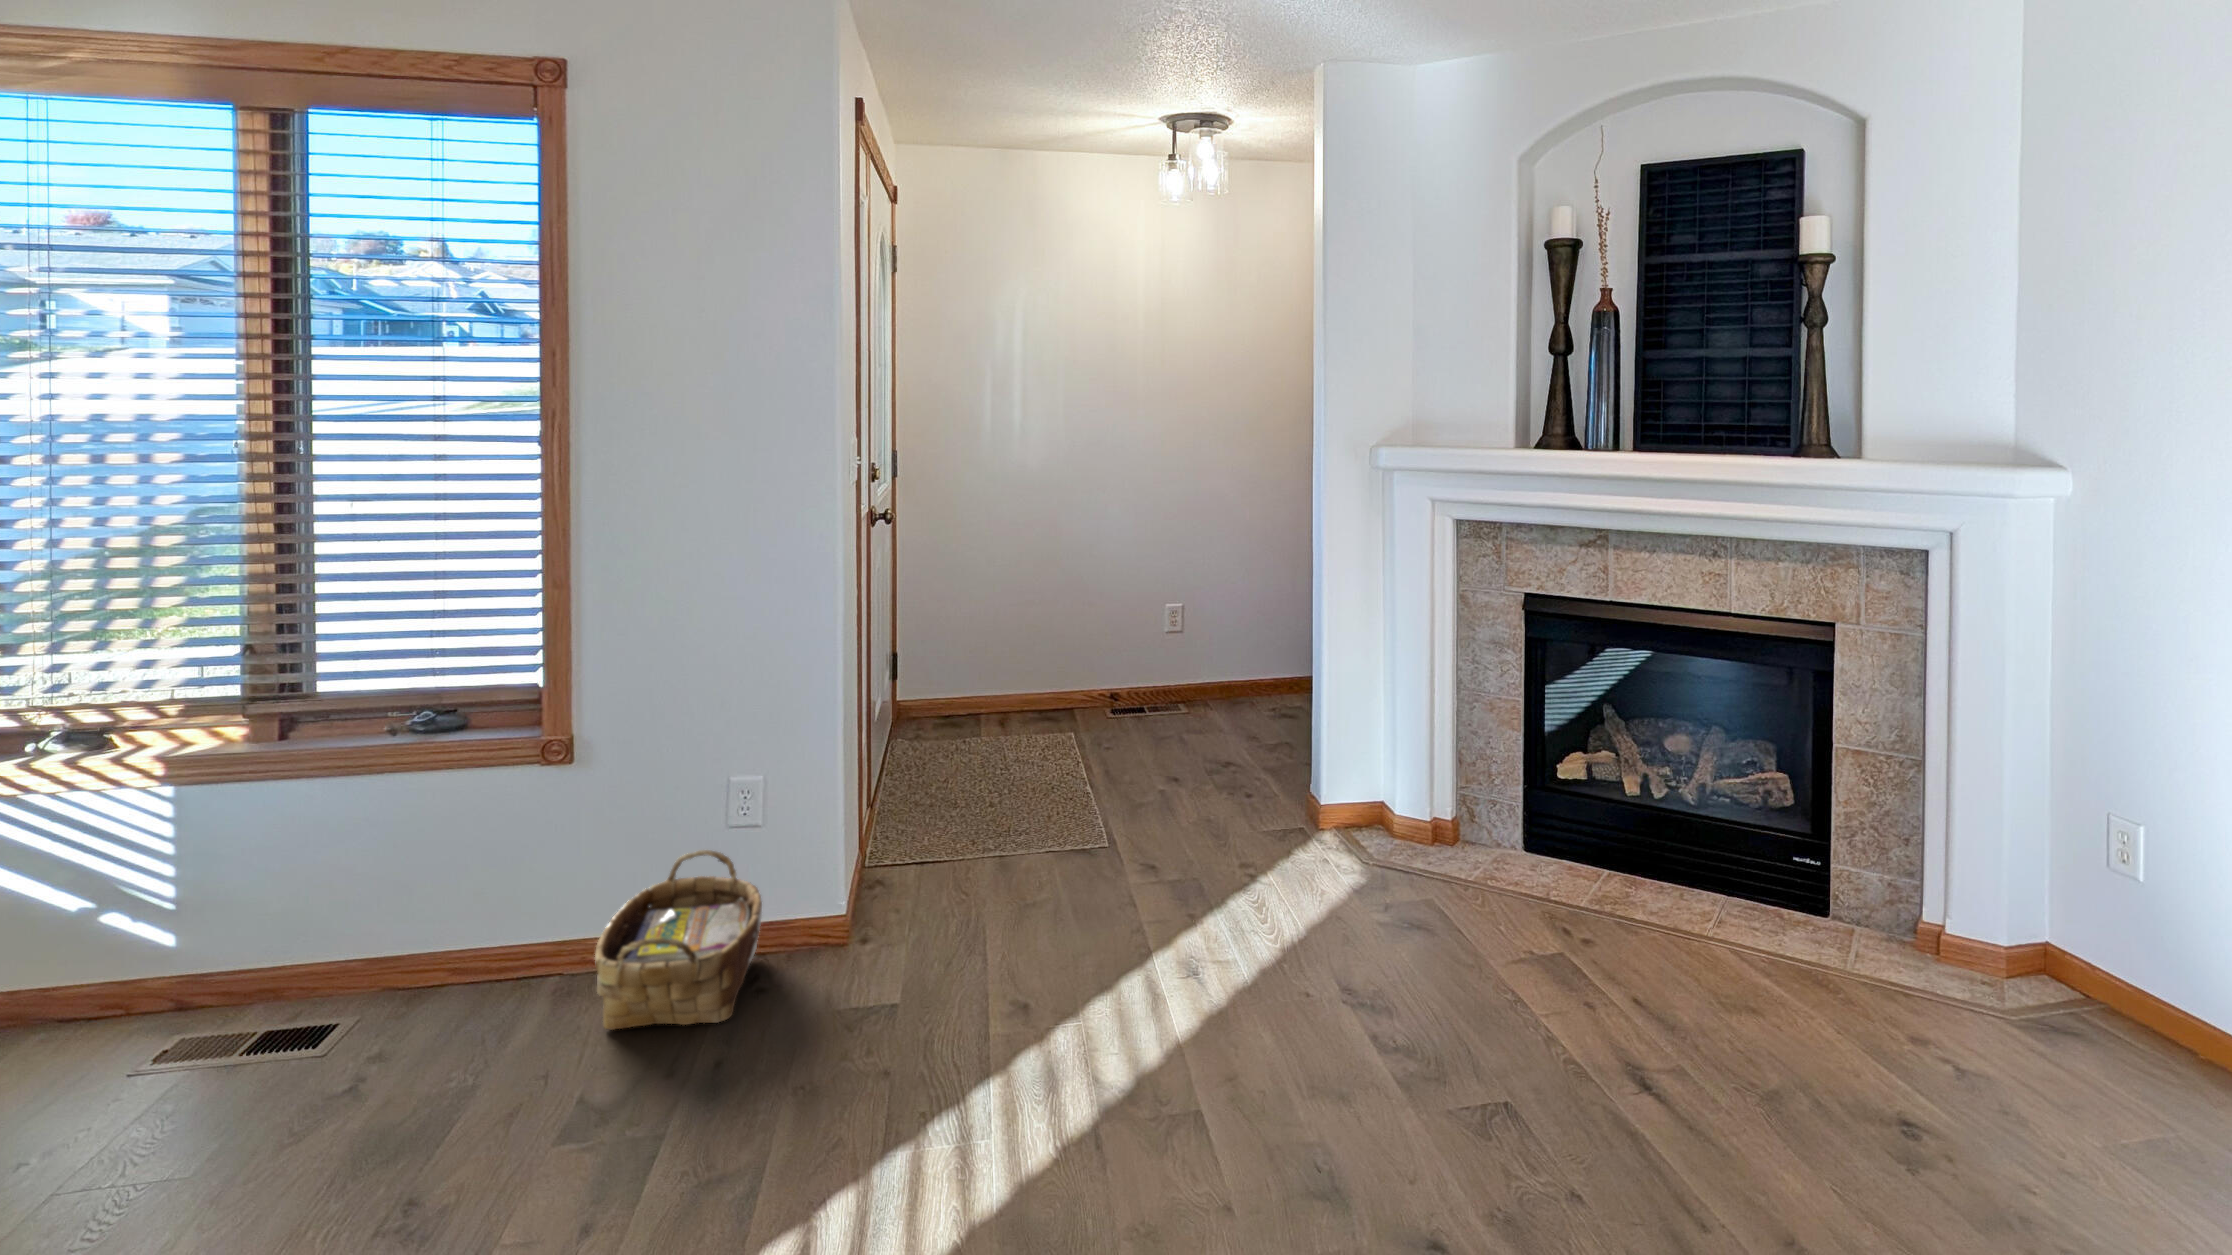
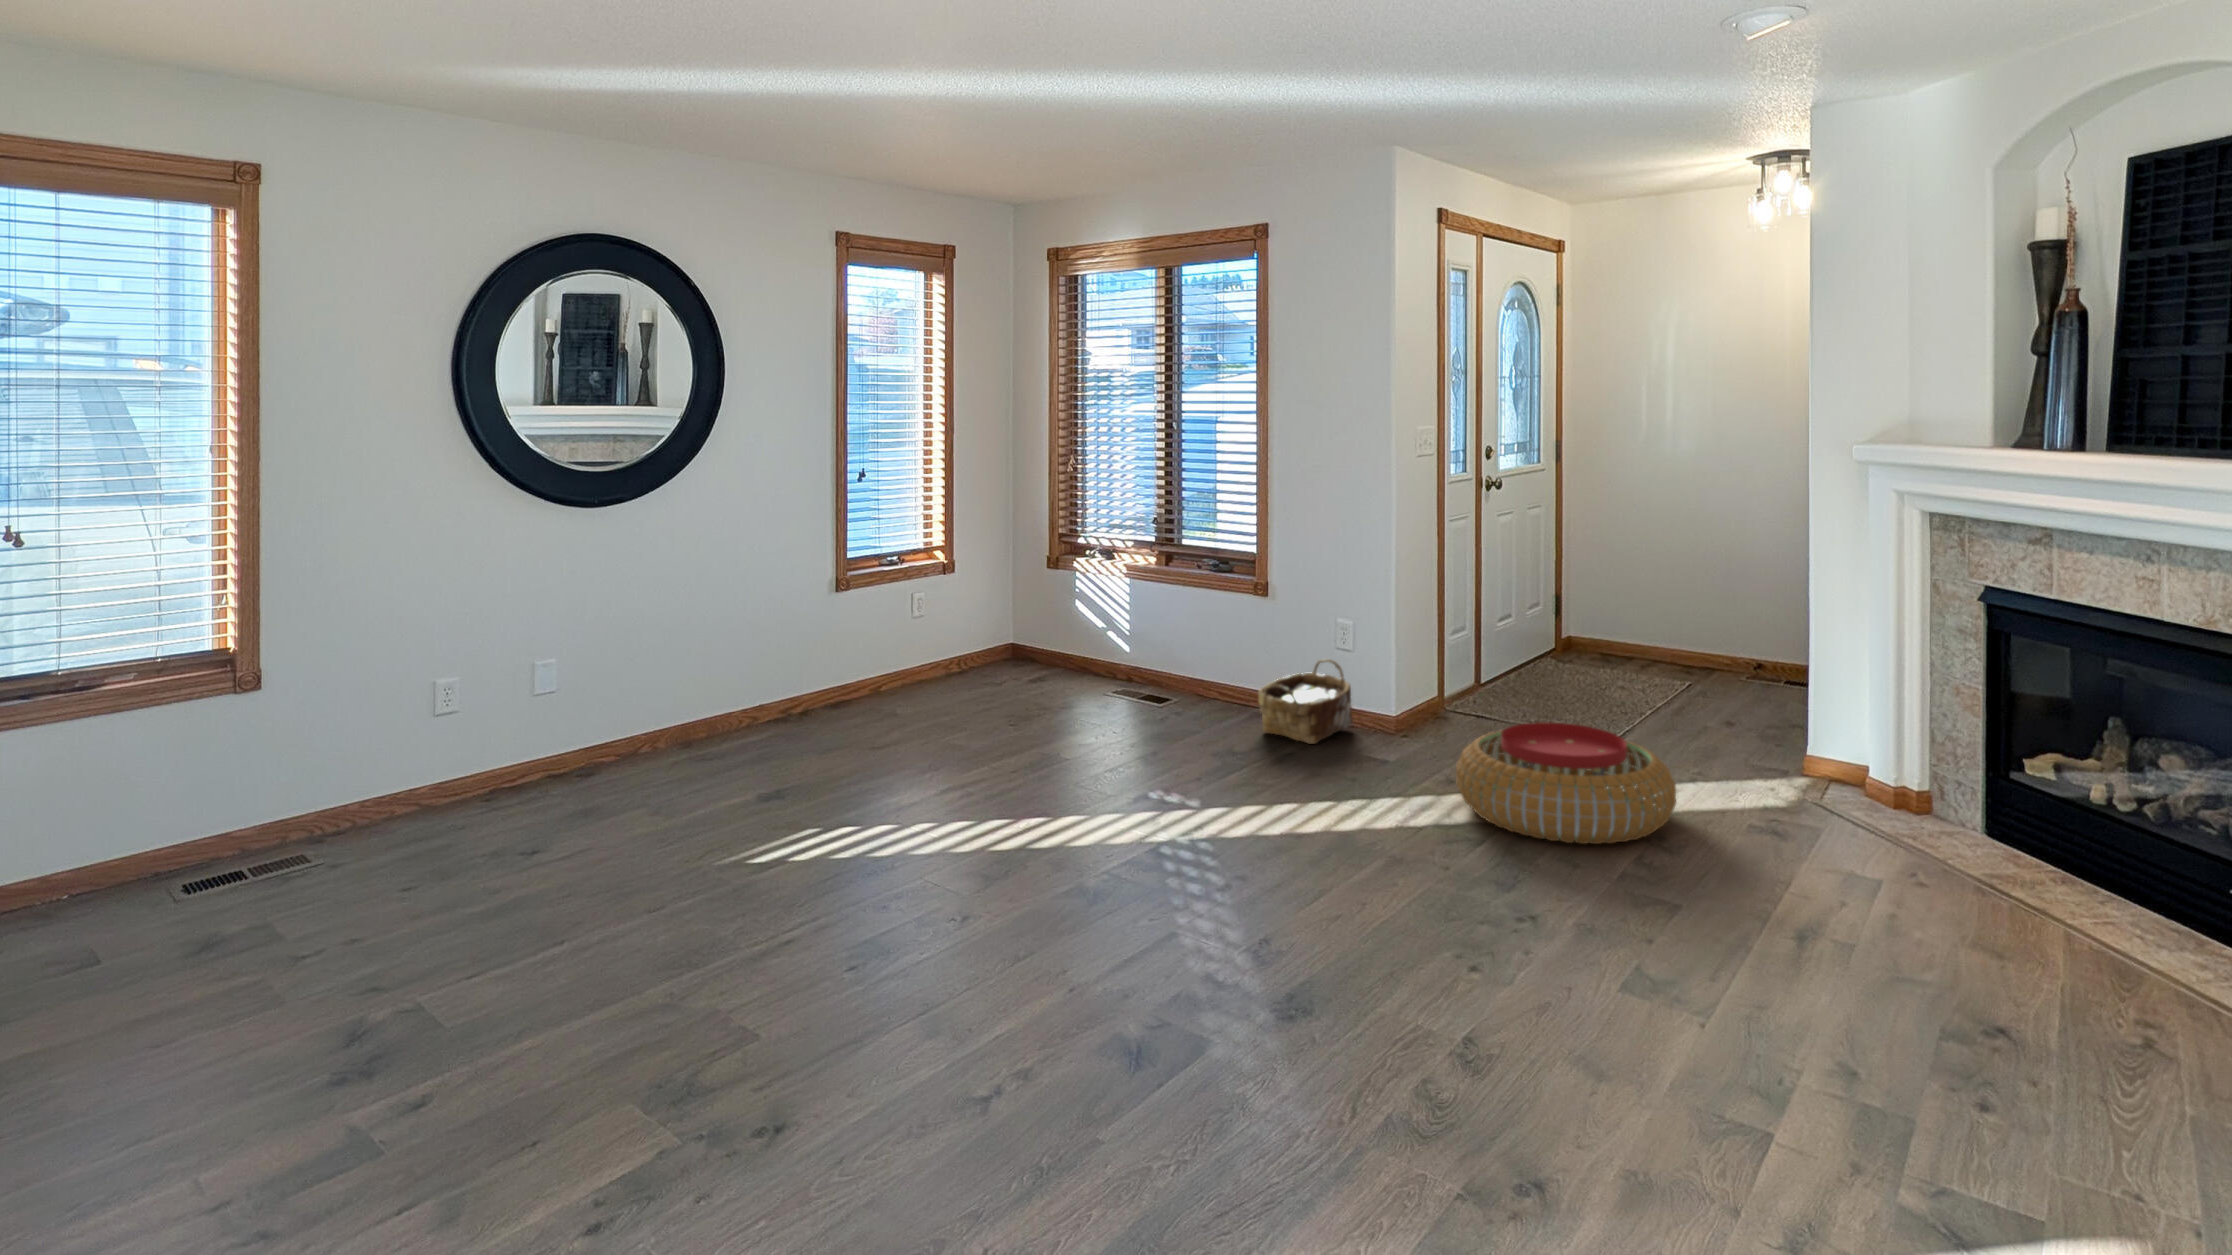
pouf: none [1048,859,1350,1076] -> present [1456,722,1677,844]

